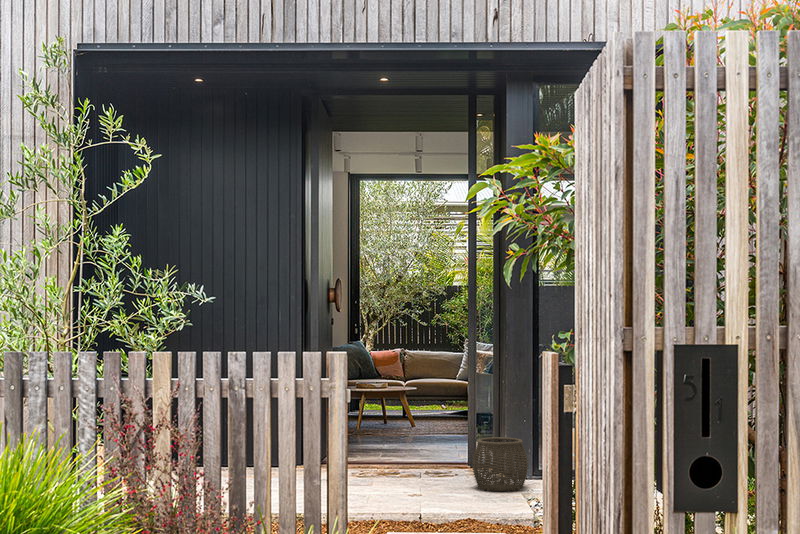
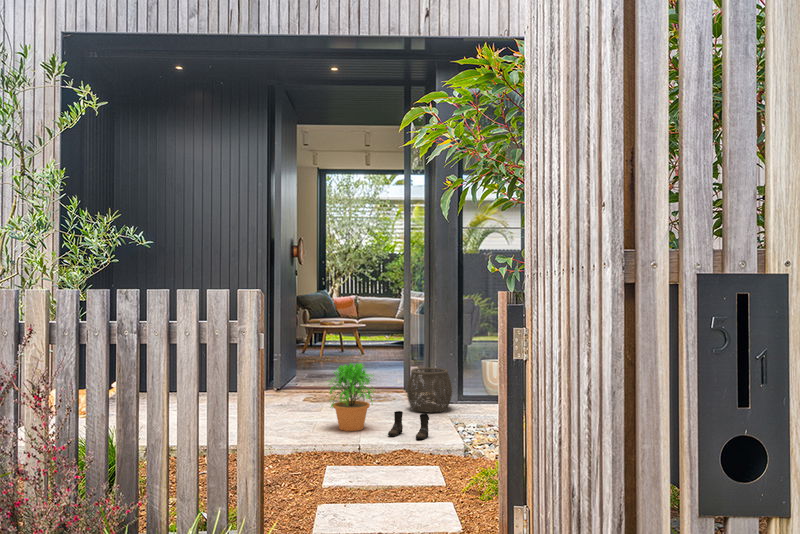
potted plant: none [375,427,442,509] -> present [330,363,375,431]
boots: none [451,485,499,517] -> present [388,411,429,439]

